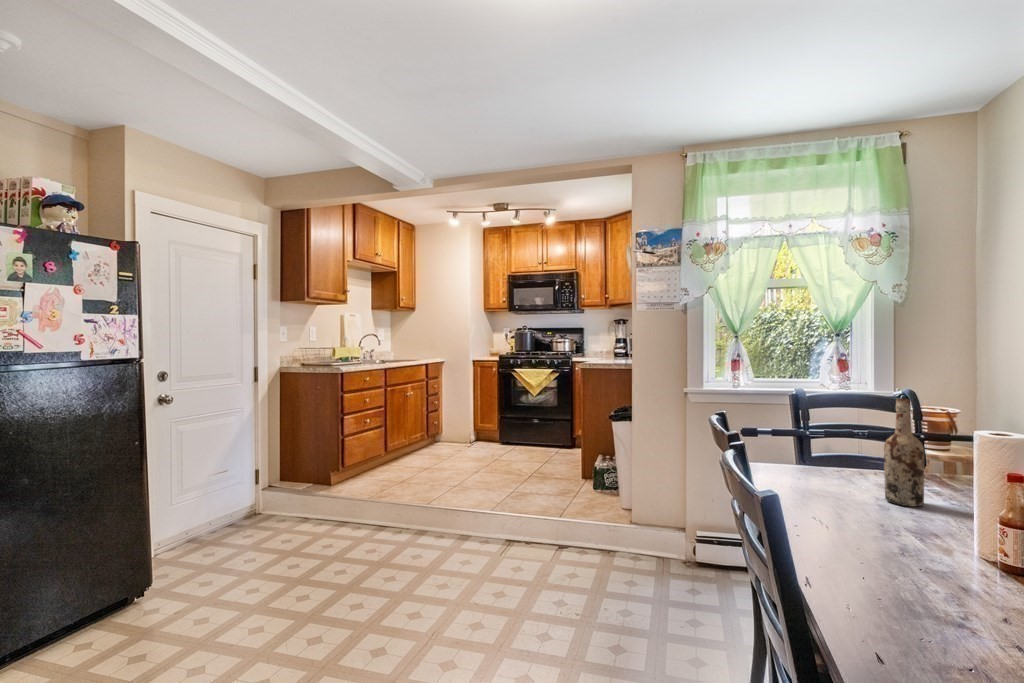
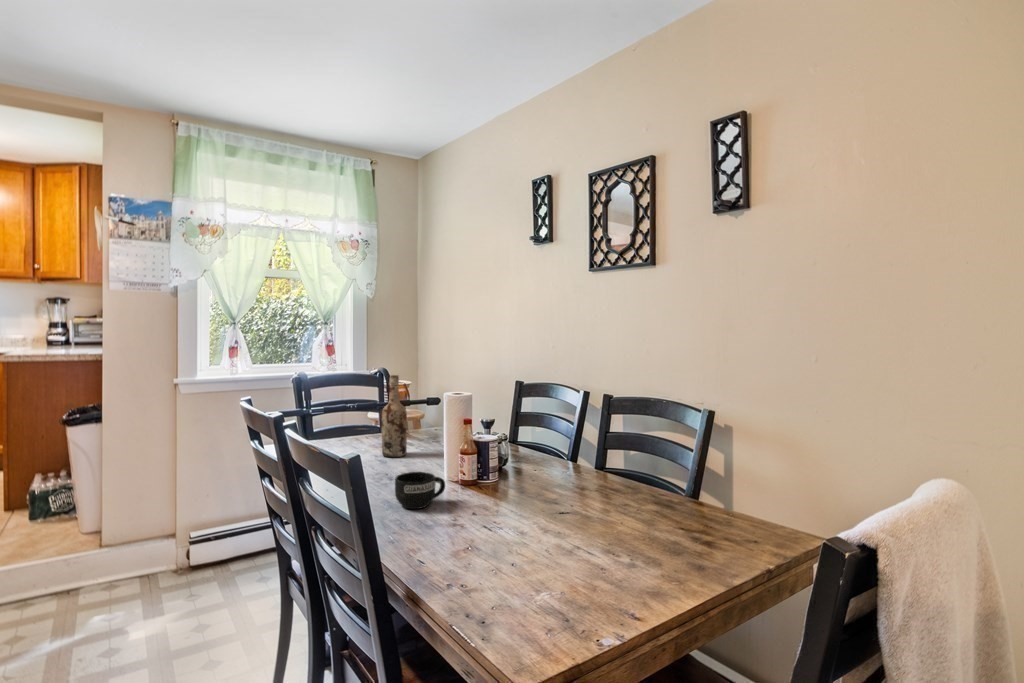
mug: none [872,528,960,583] -> present [395,472,445,509]

